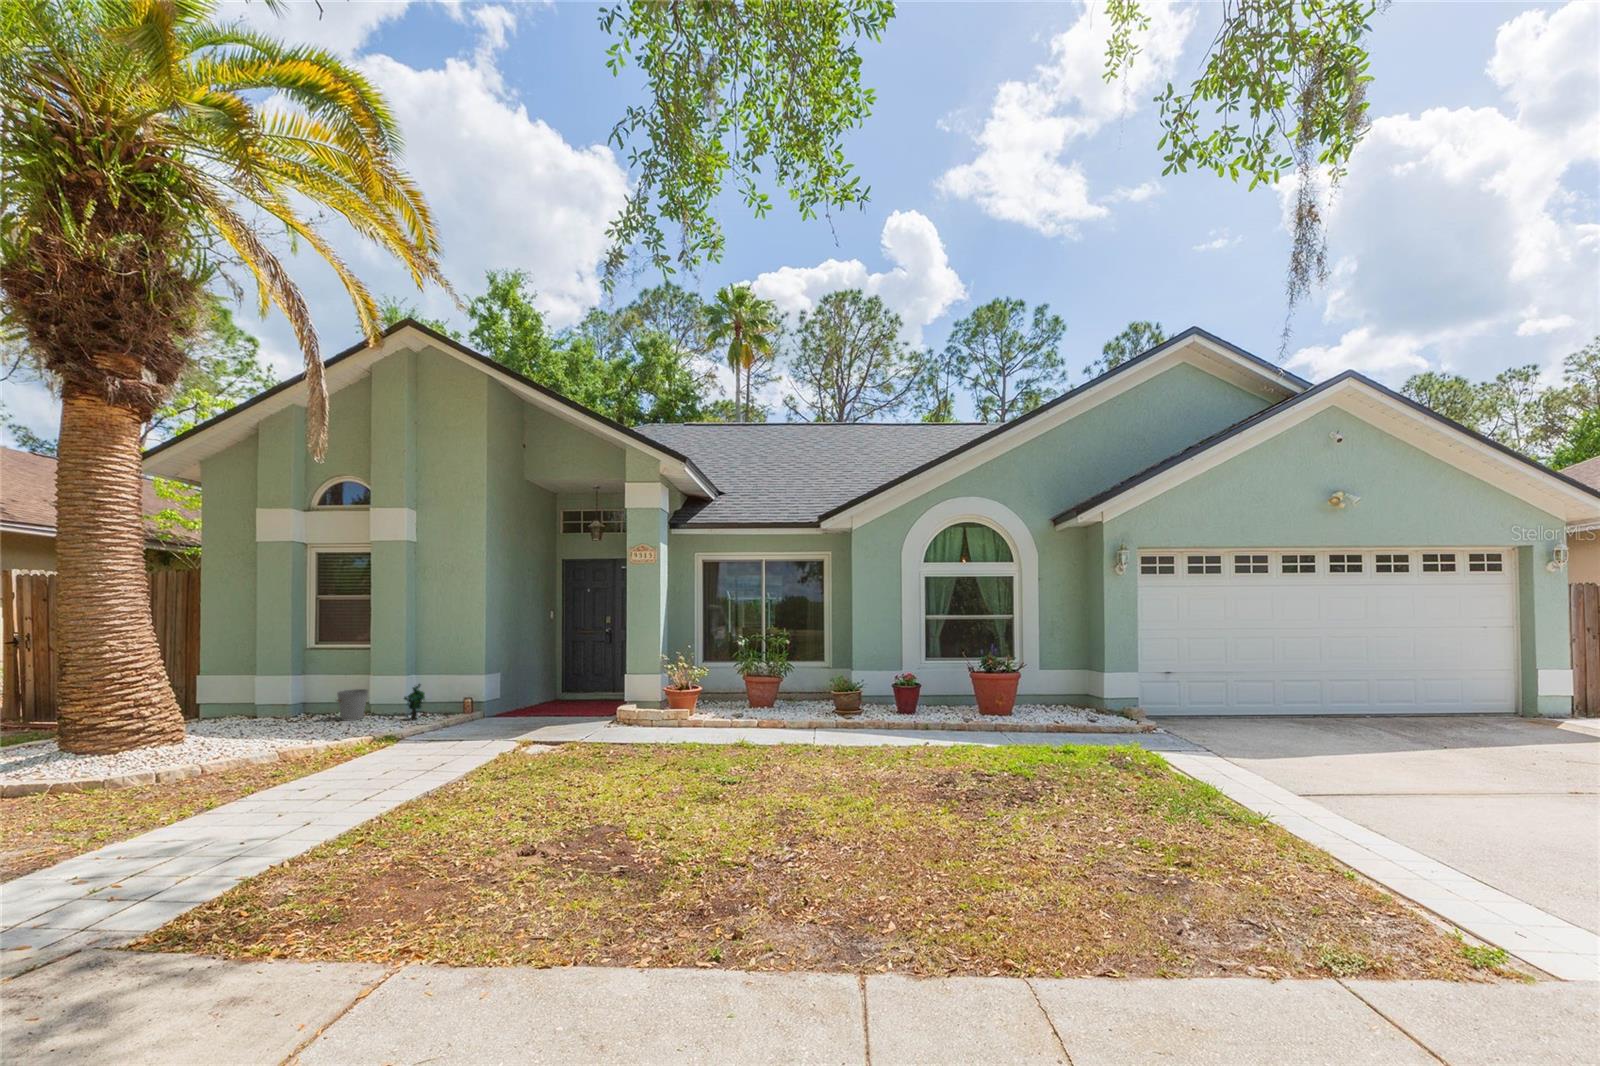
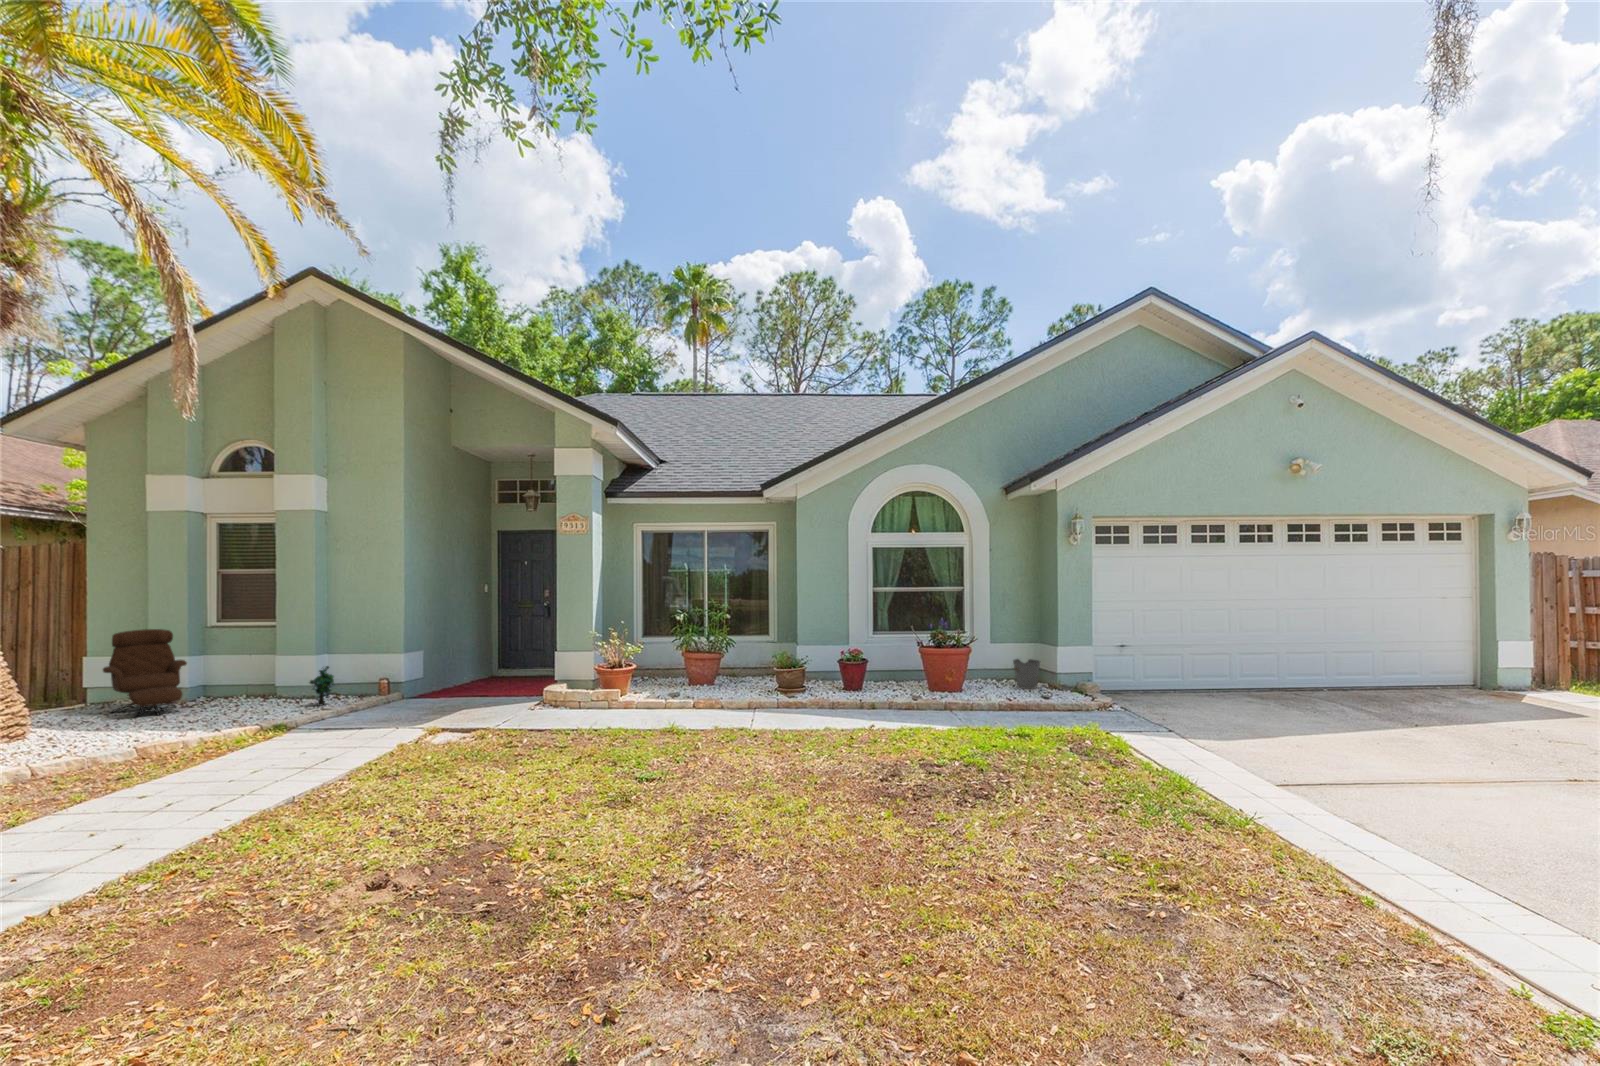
lounge chair: none [225,648,295,728] -> present [103,629,187,716]
bucket: present [337,689,368,721] -> present [1013,659,1040,689]

